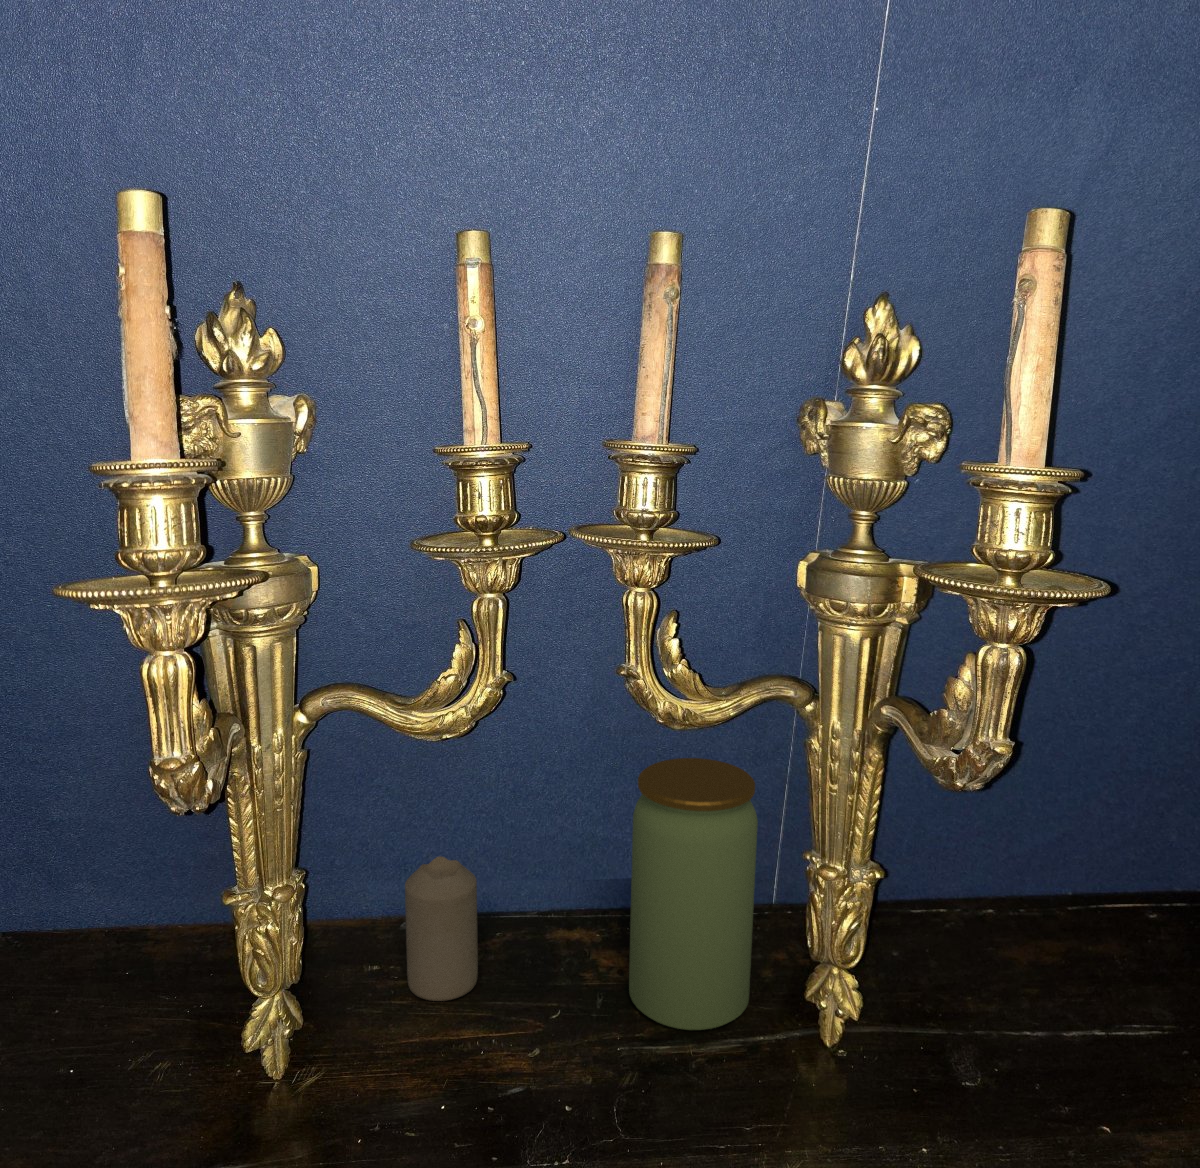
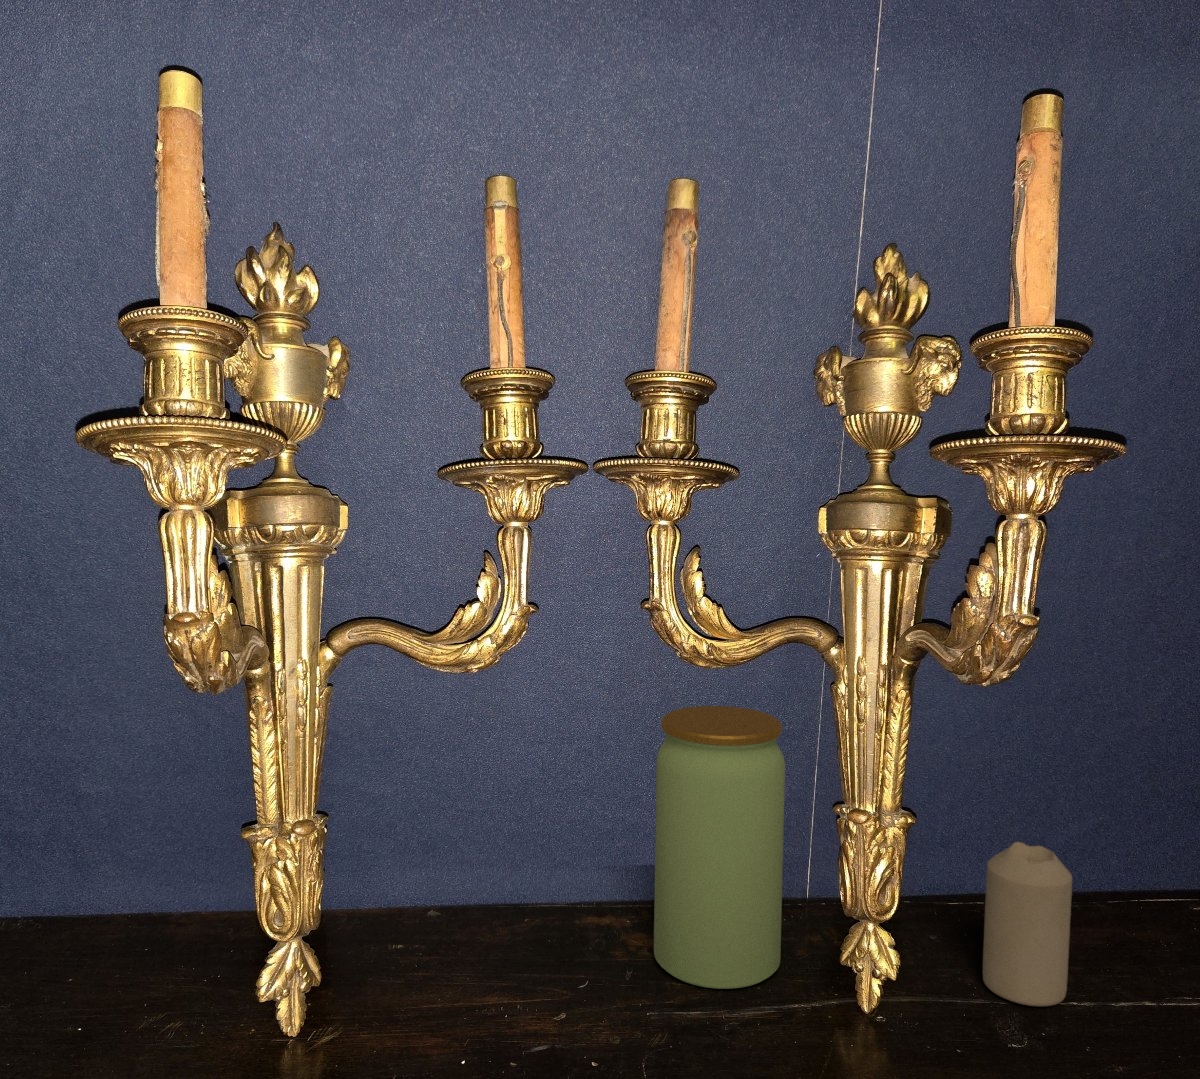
candle: present [405,856,478,1001] -> present [983,842,1072,1006]

